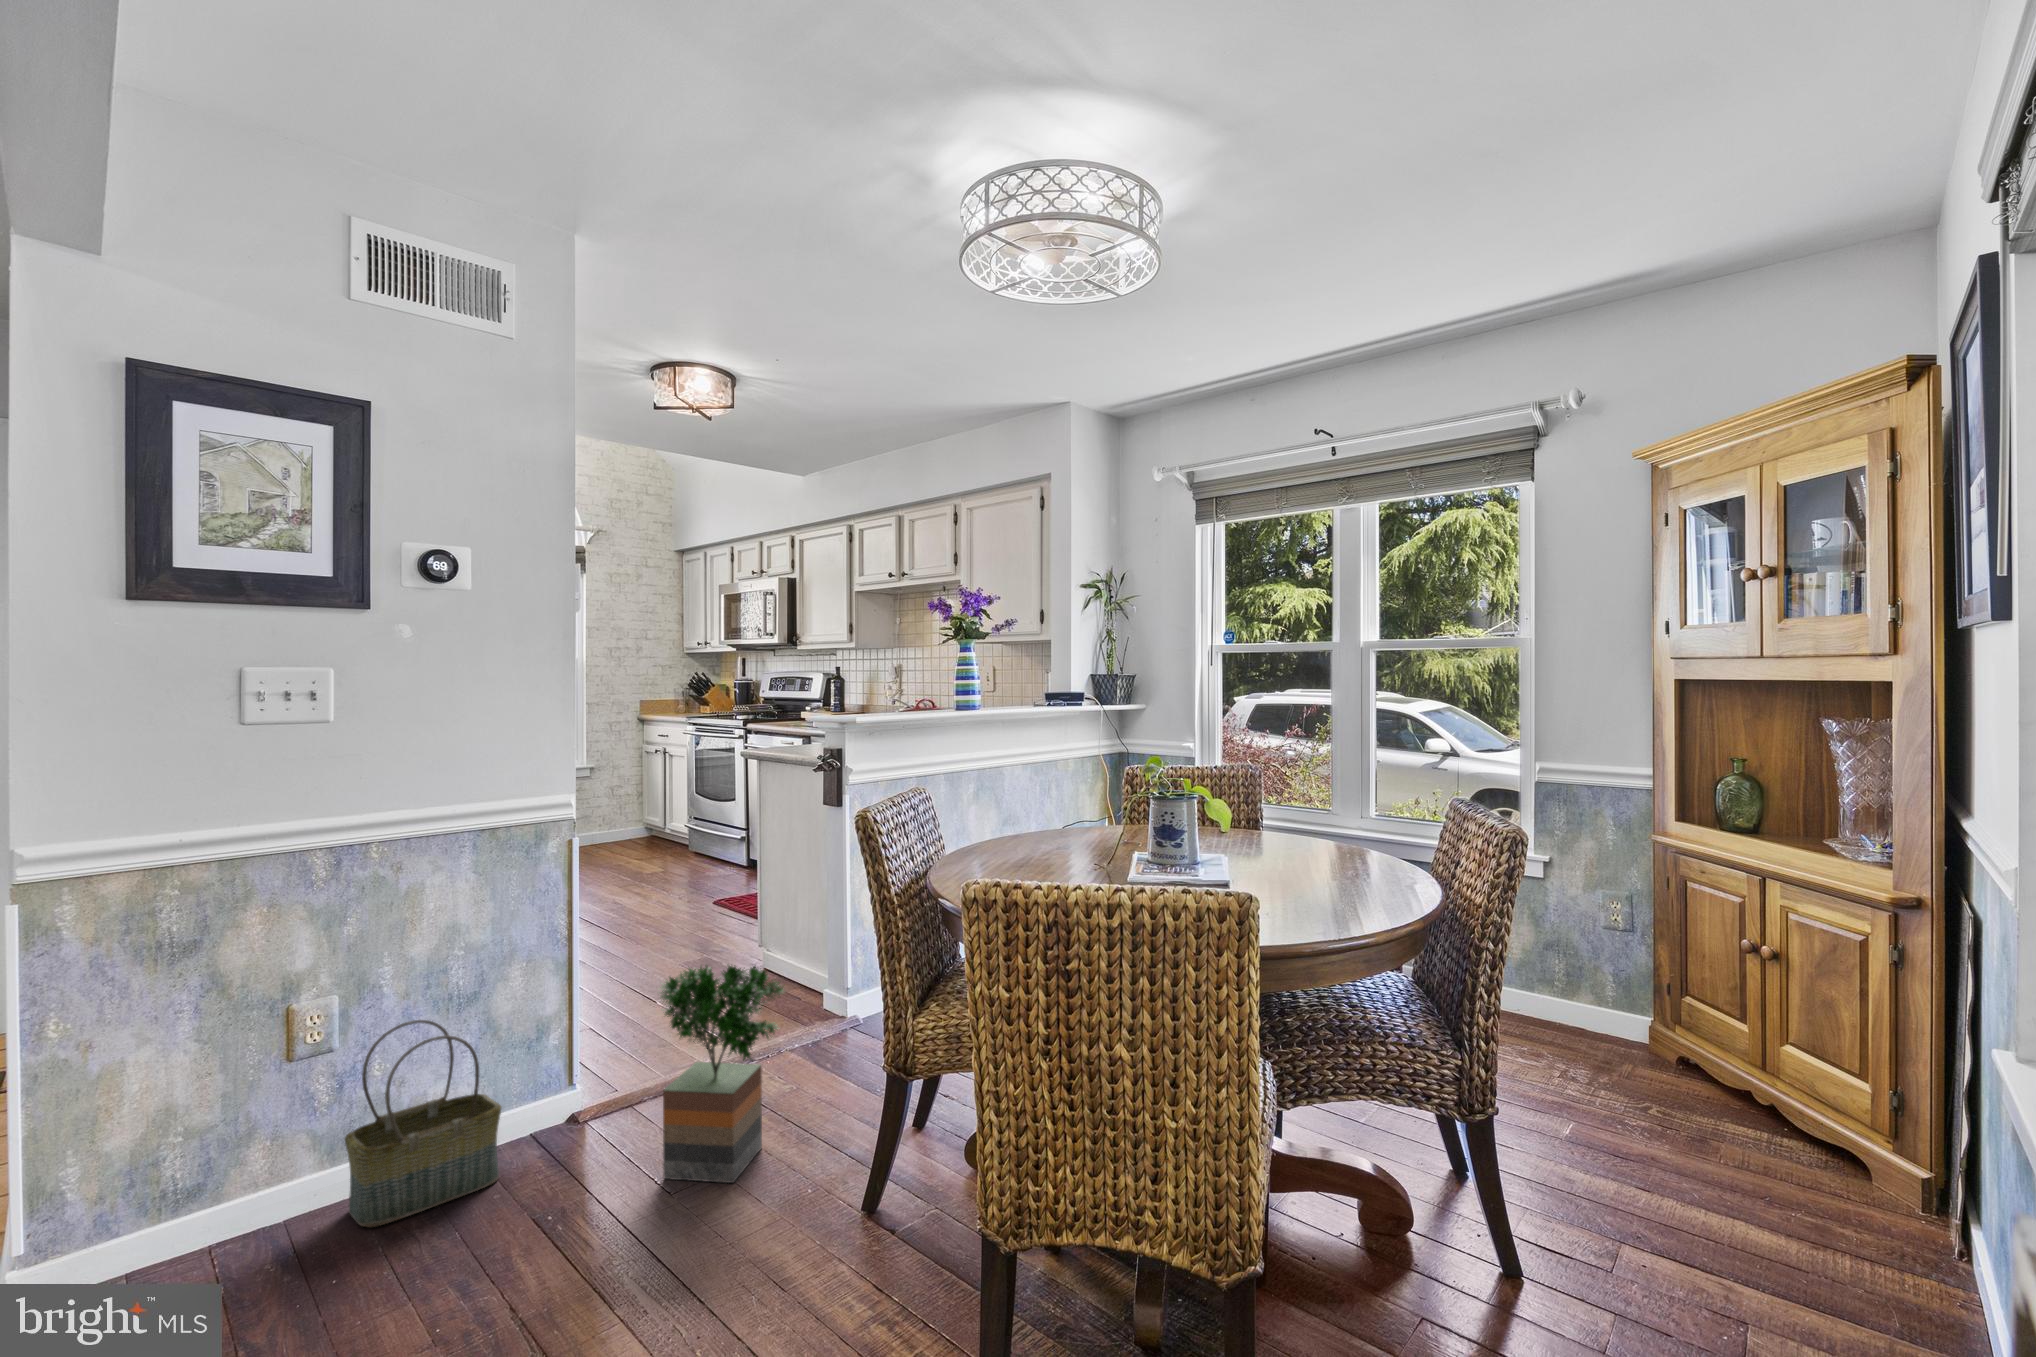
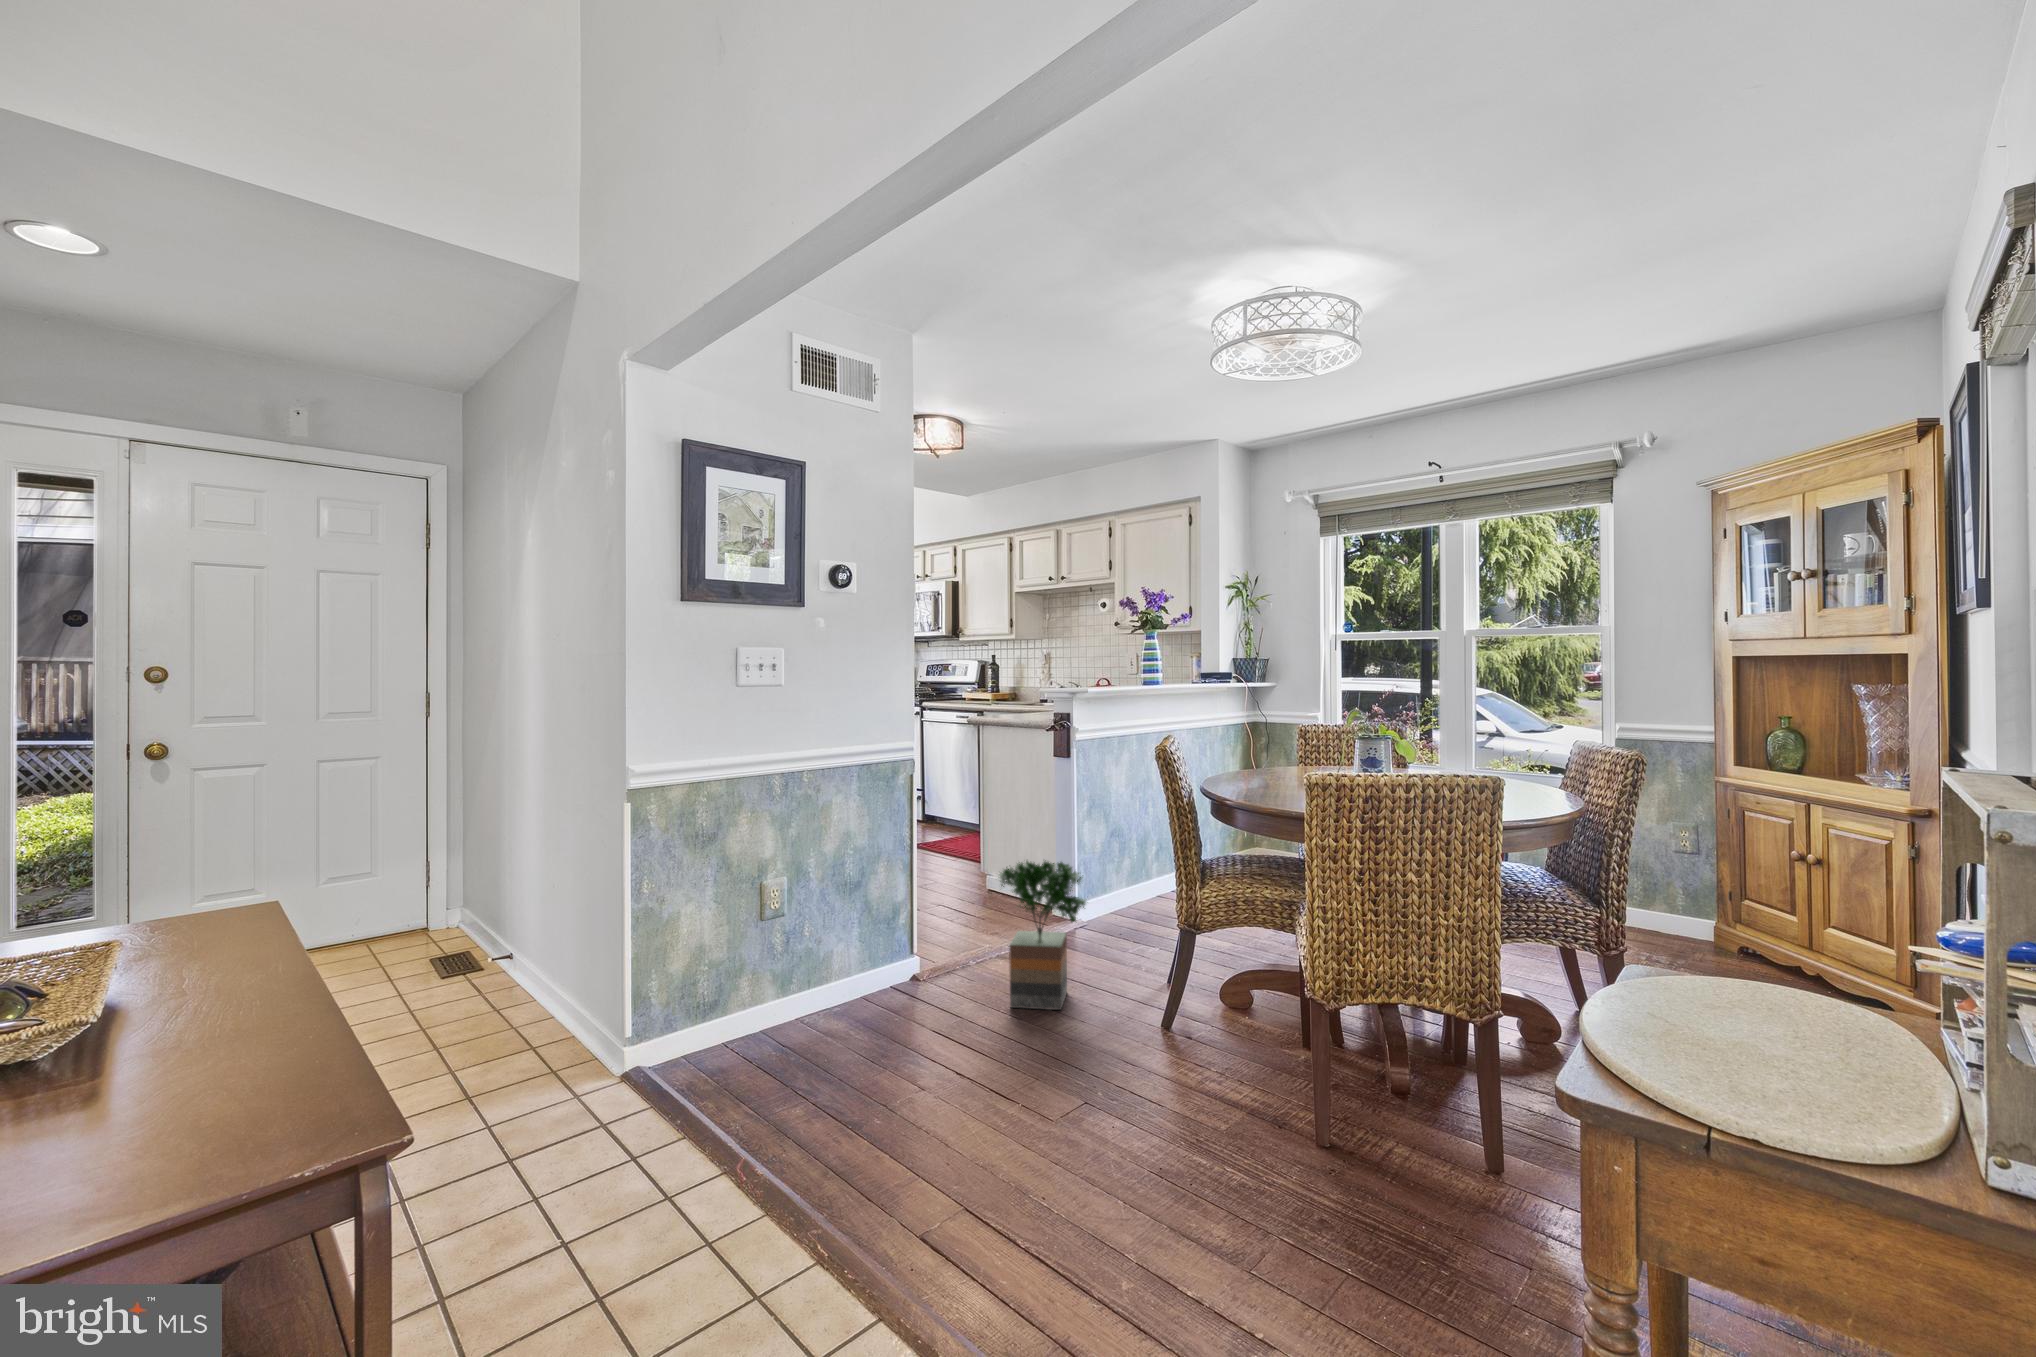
basket: present [345,1020,501,1227] -> none [803,894,895,1029]

